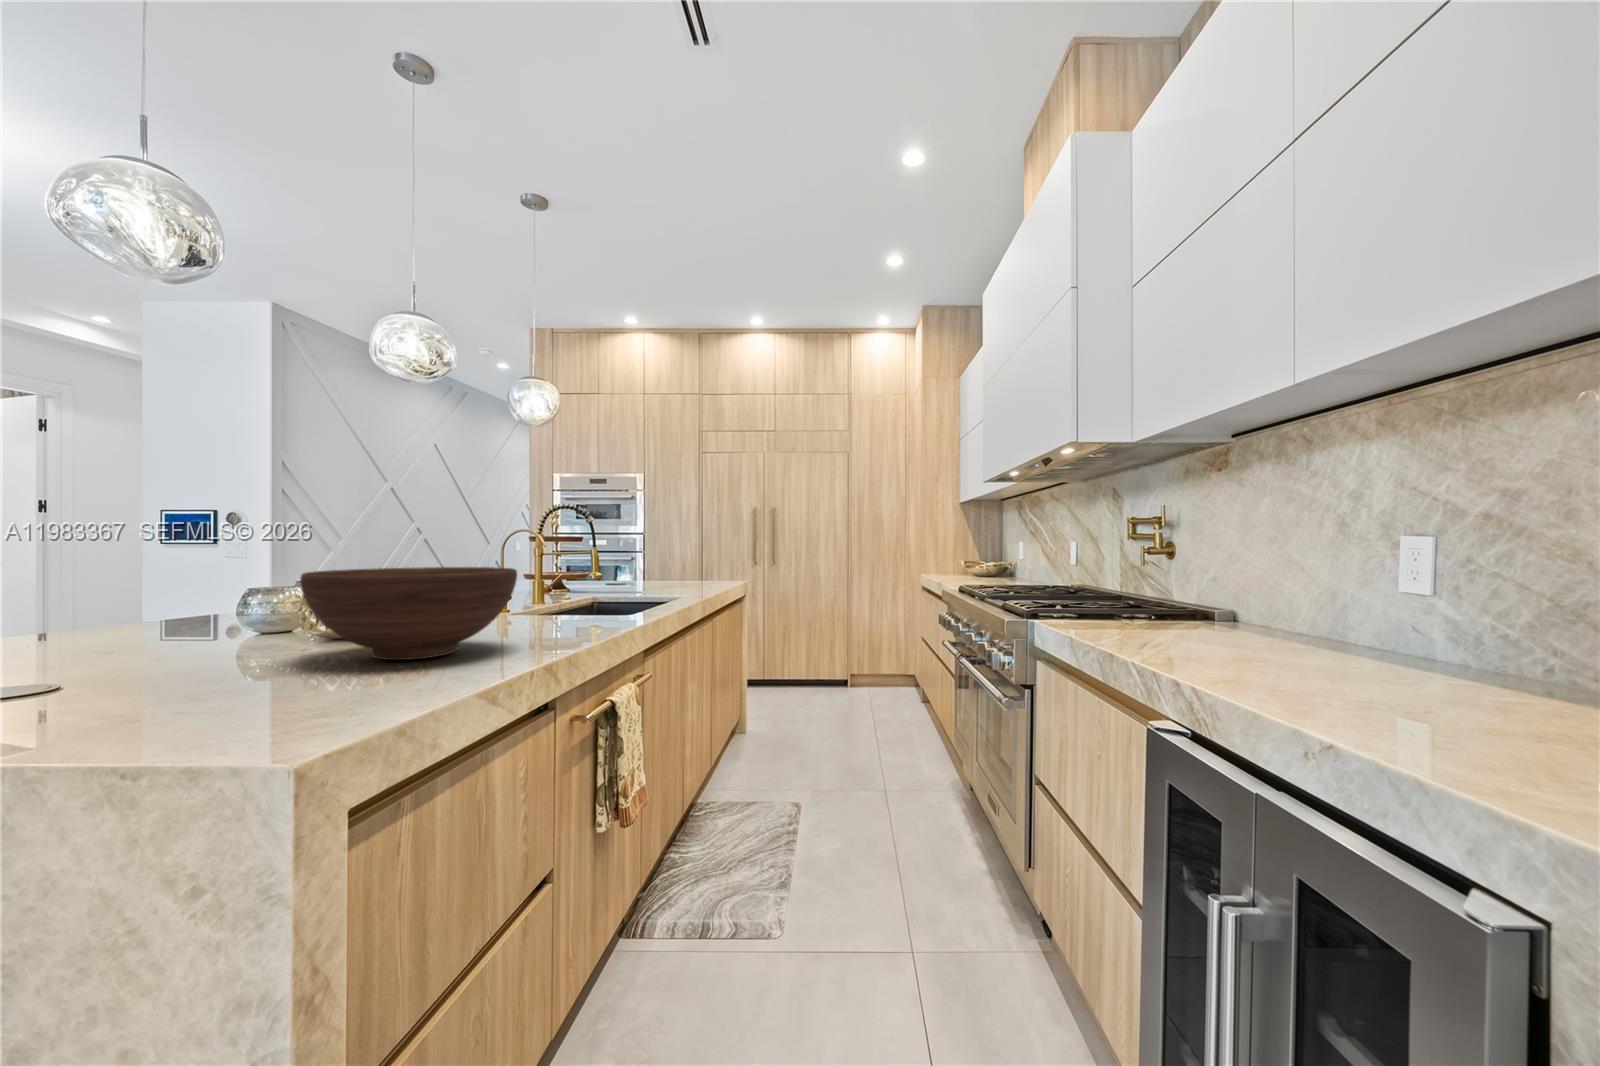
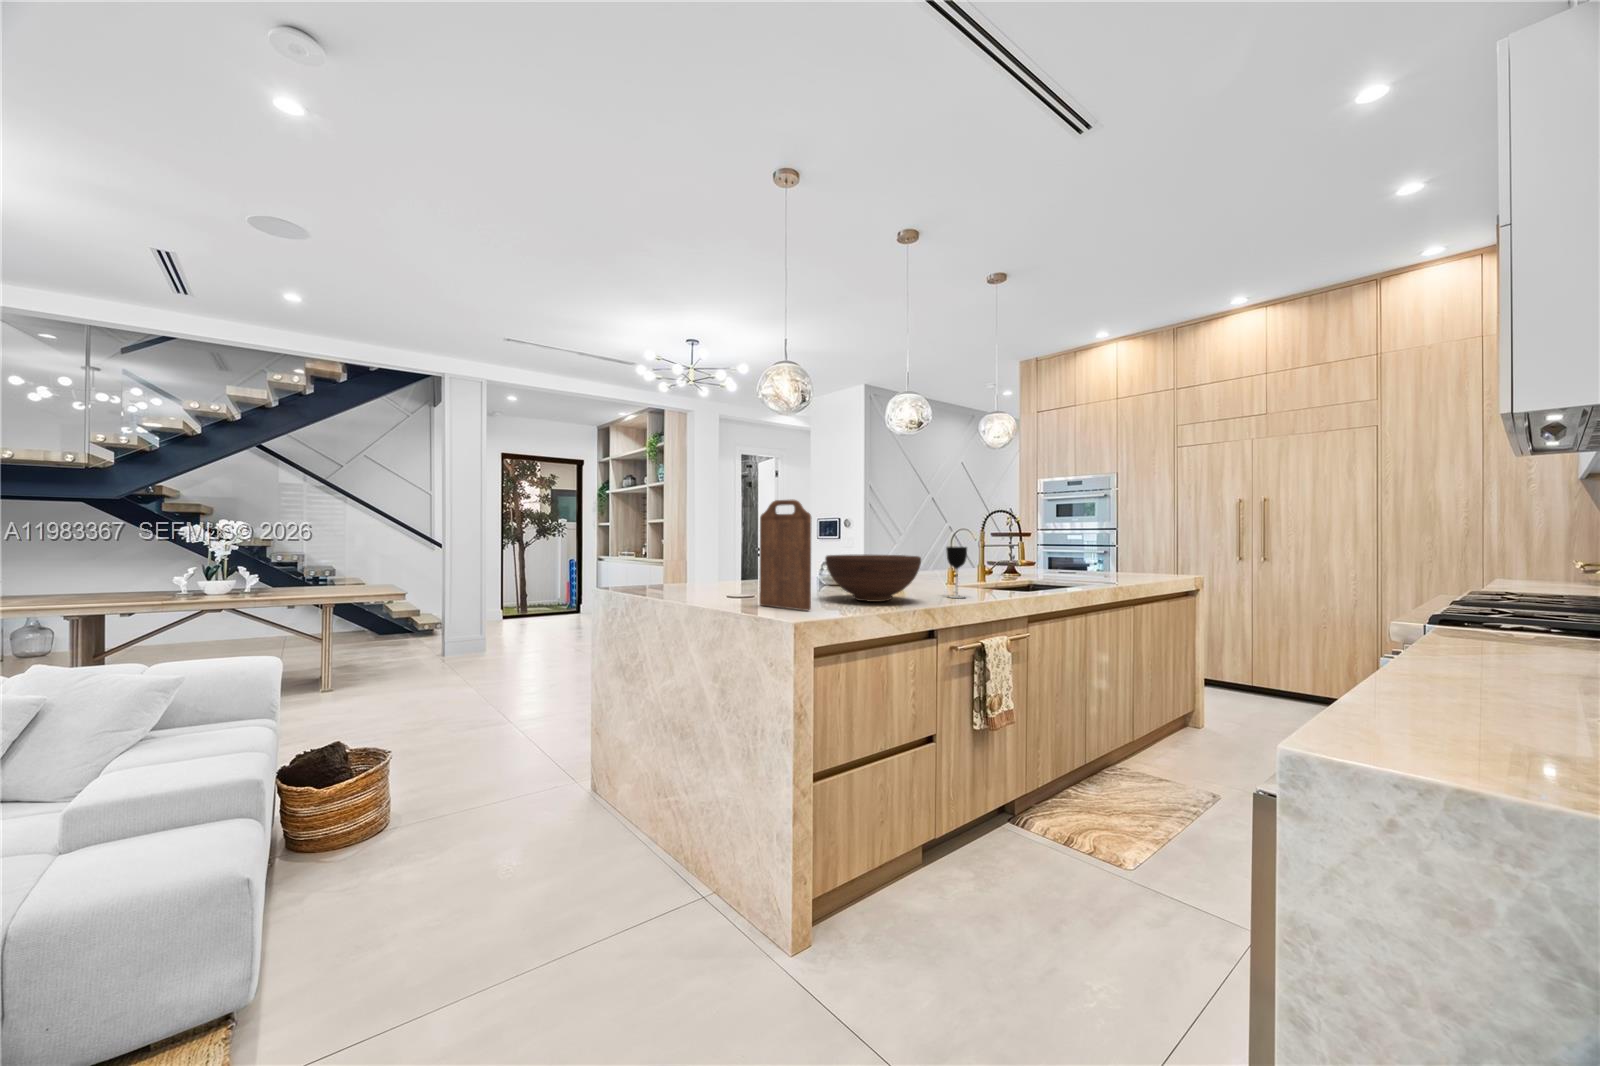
cutting board: none [99,434,299,718] -> present [759,499,812,611]
wine glass: none [536,551,570,632] -> present [946,547,967,598]

